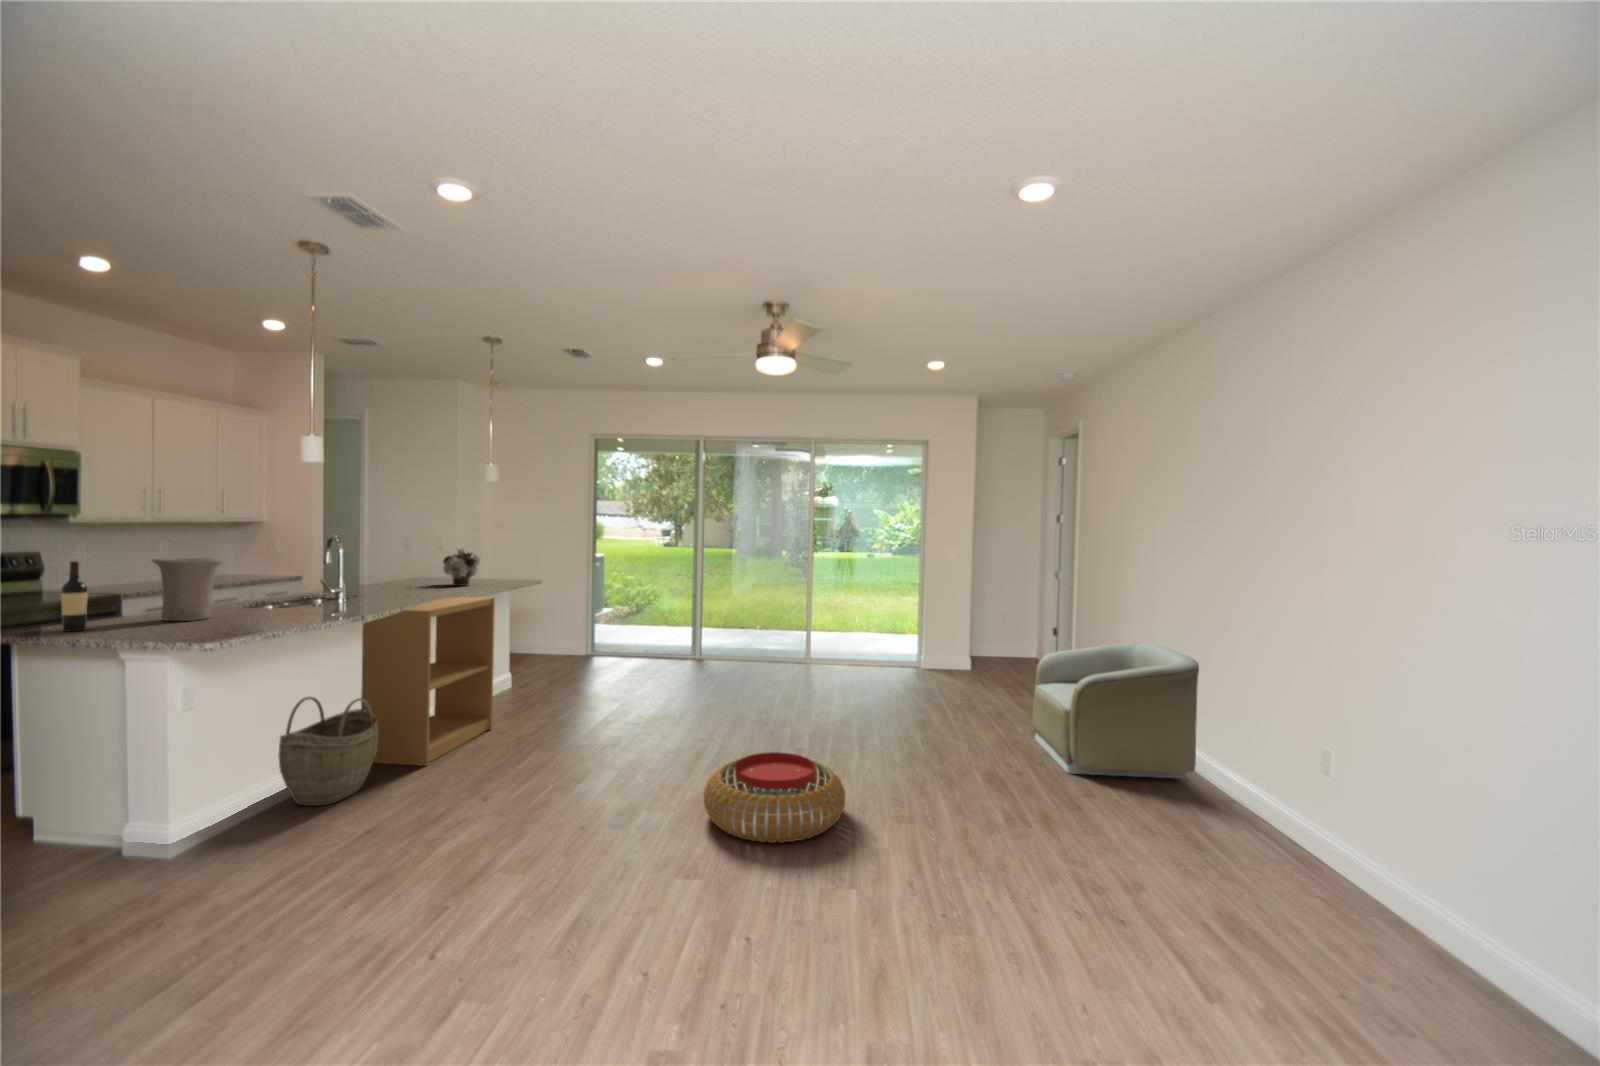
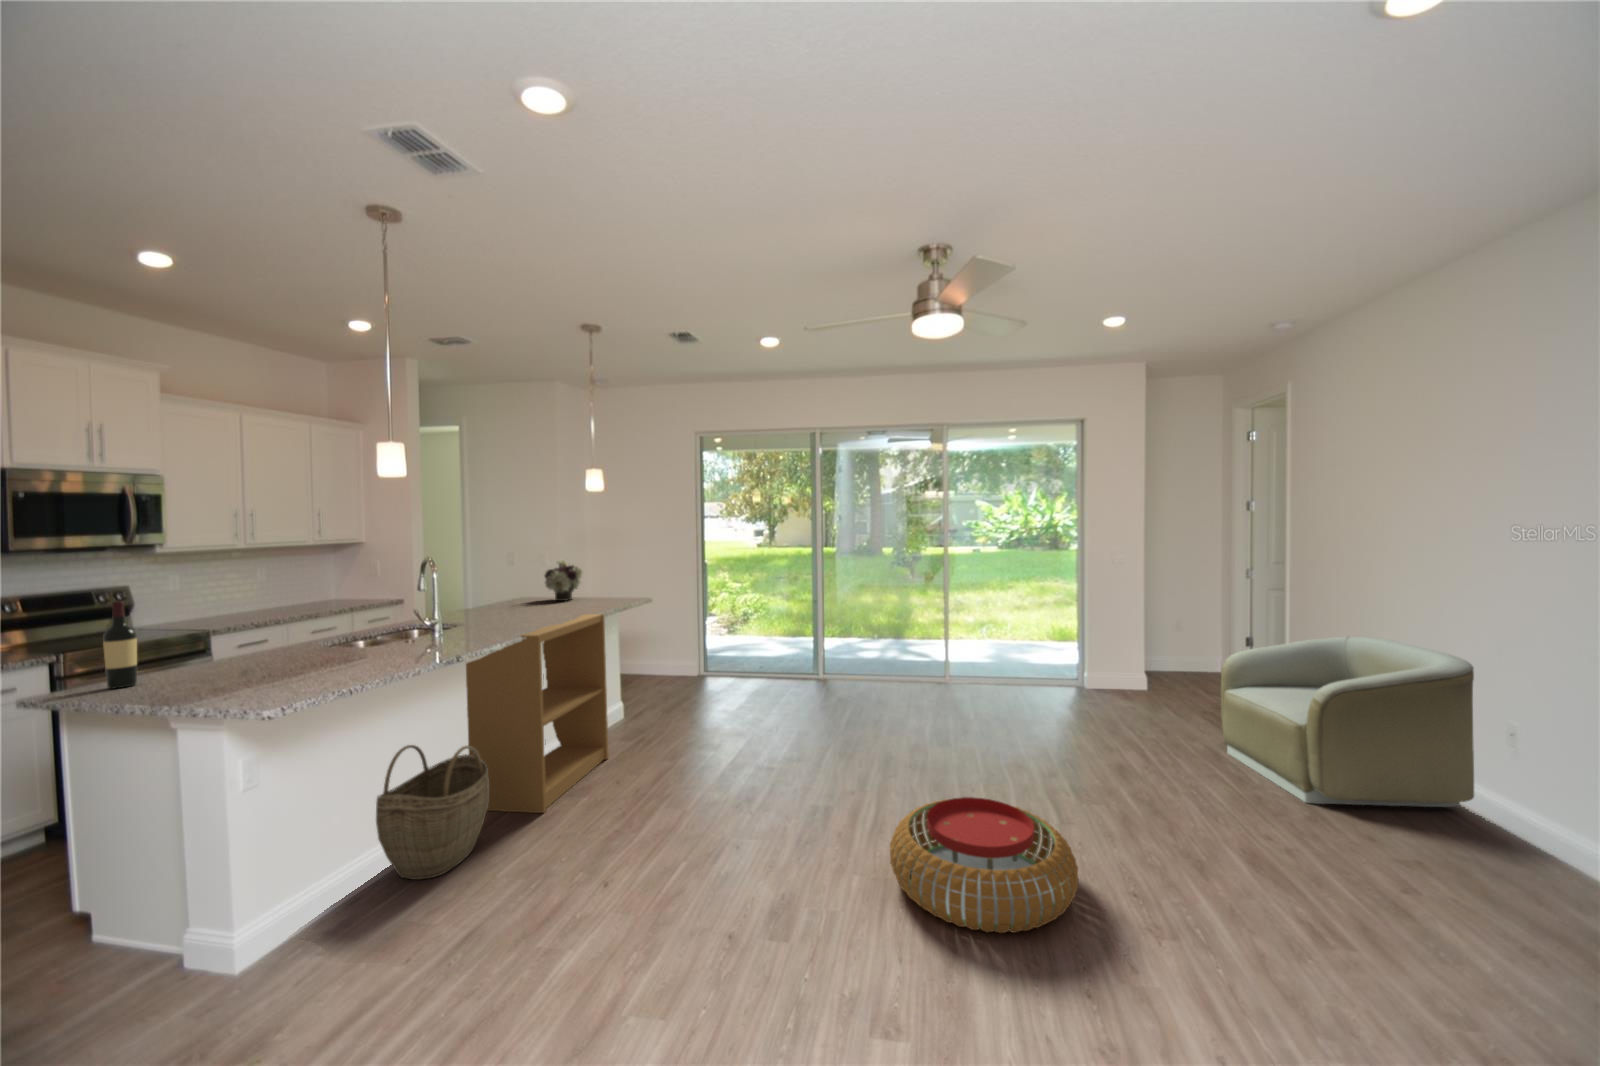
vase: present [152,558,224,621] -> none [218,588,304,666]

